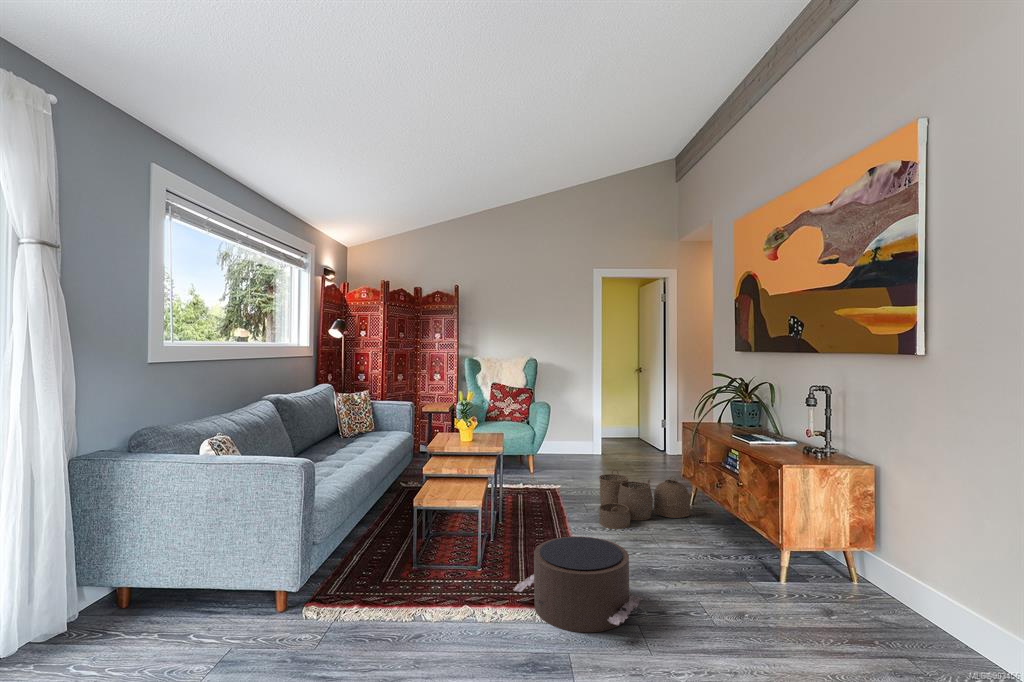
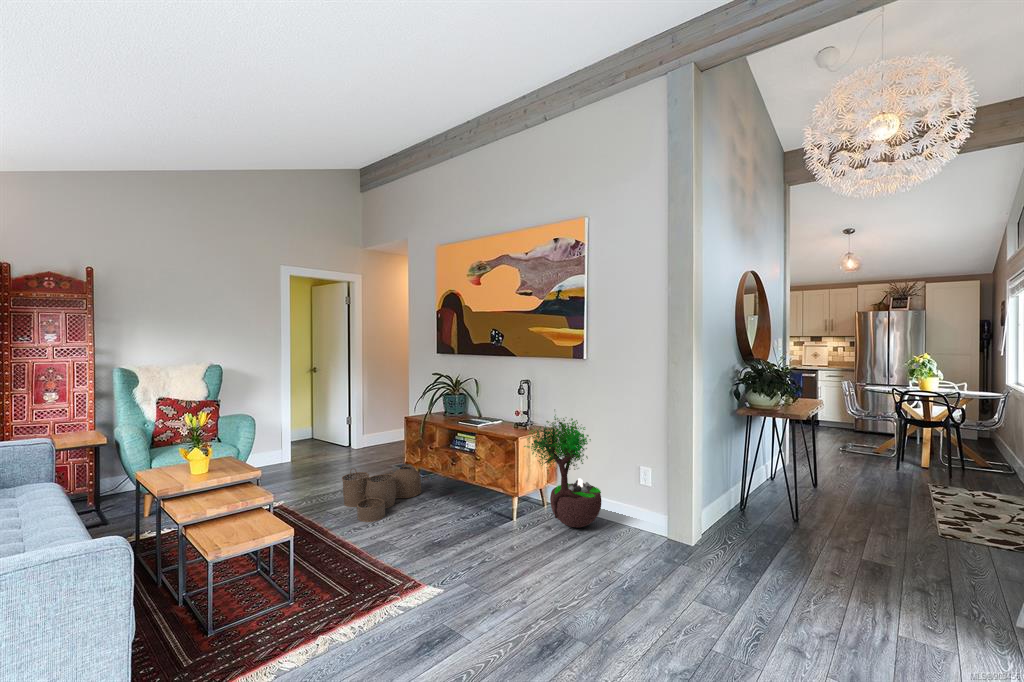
potted tree: none [783,426,935,628] -> present [524,415,601,527]
pouf: present [513,536,642,632] -> none [359,530,465,614]

